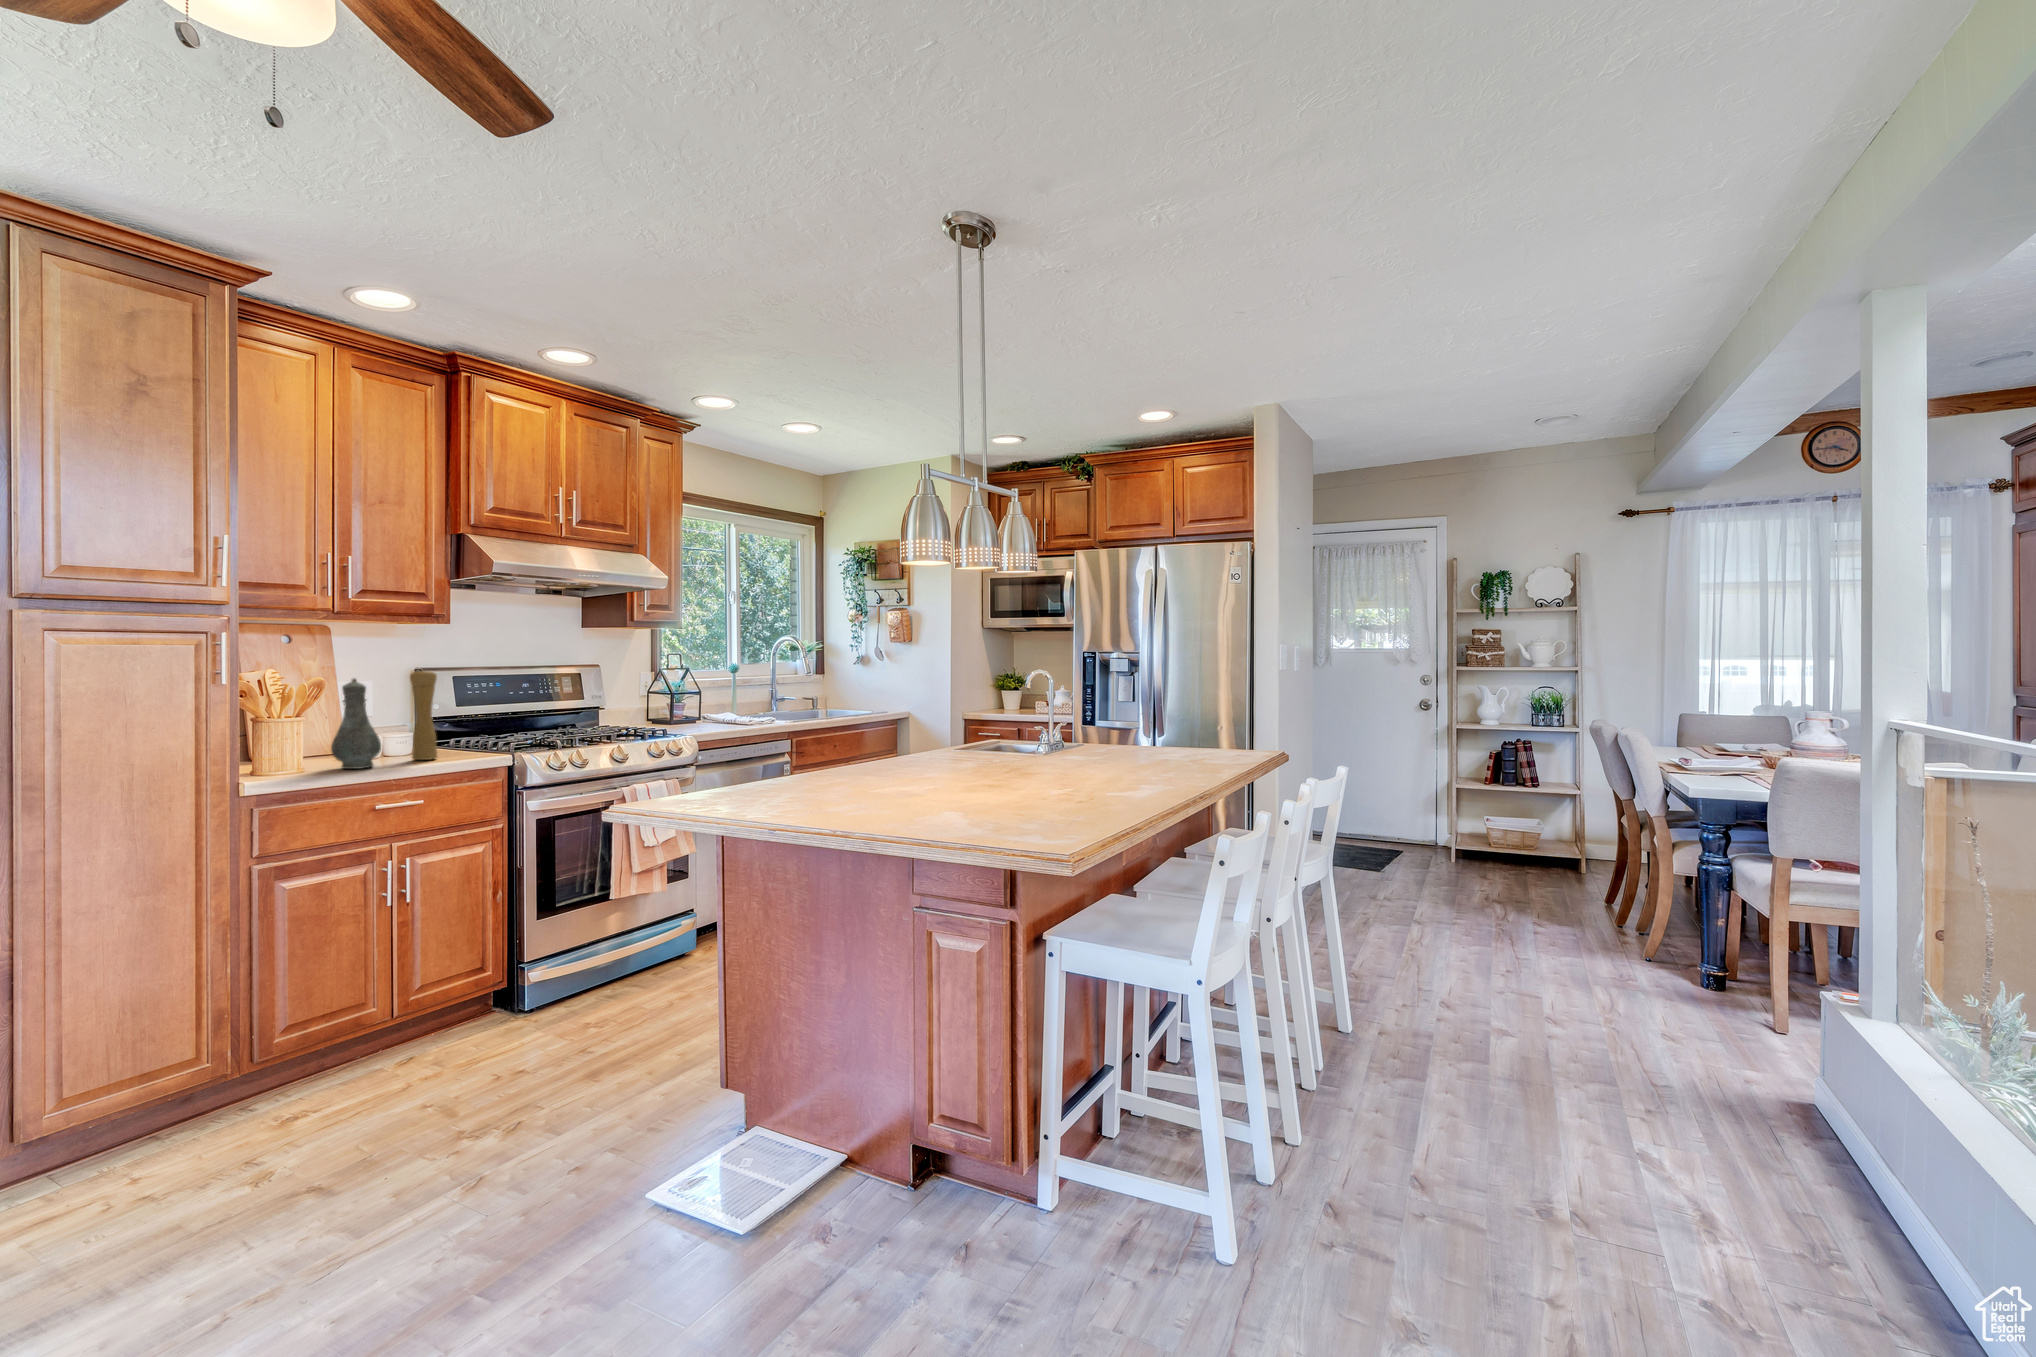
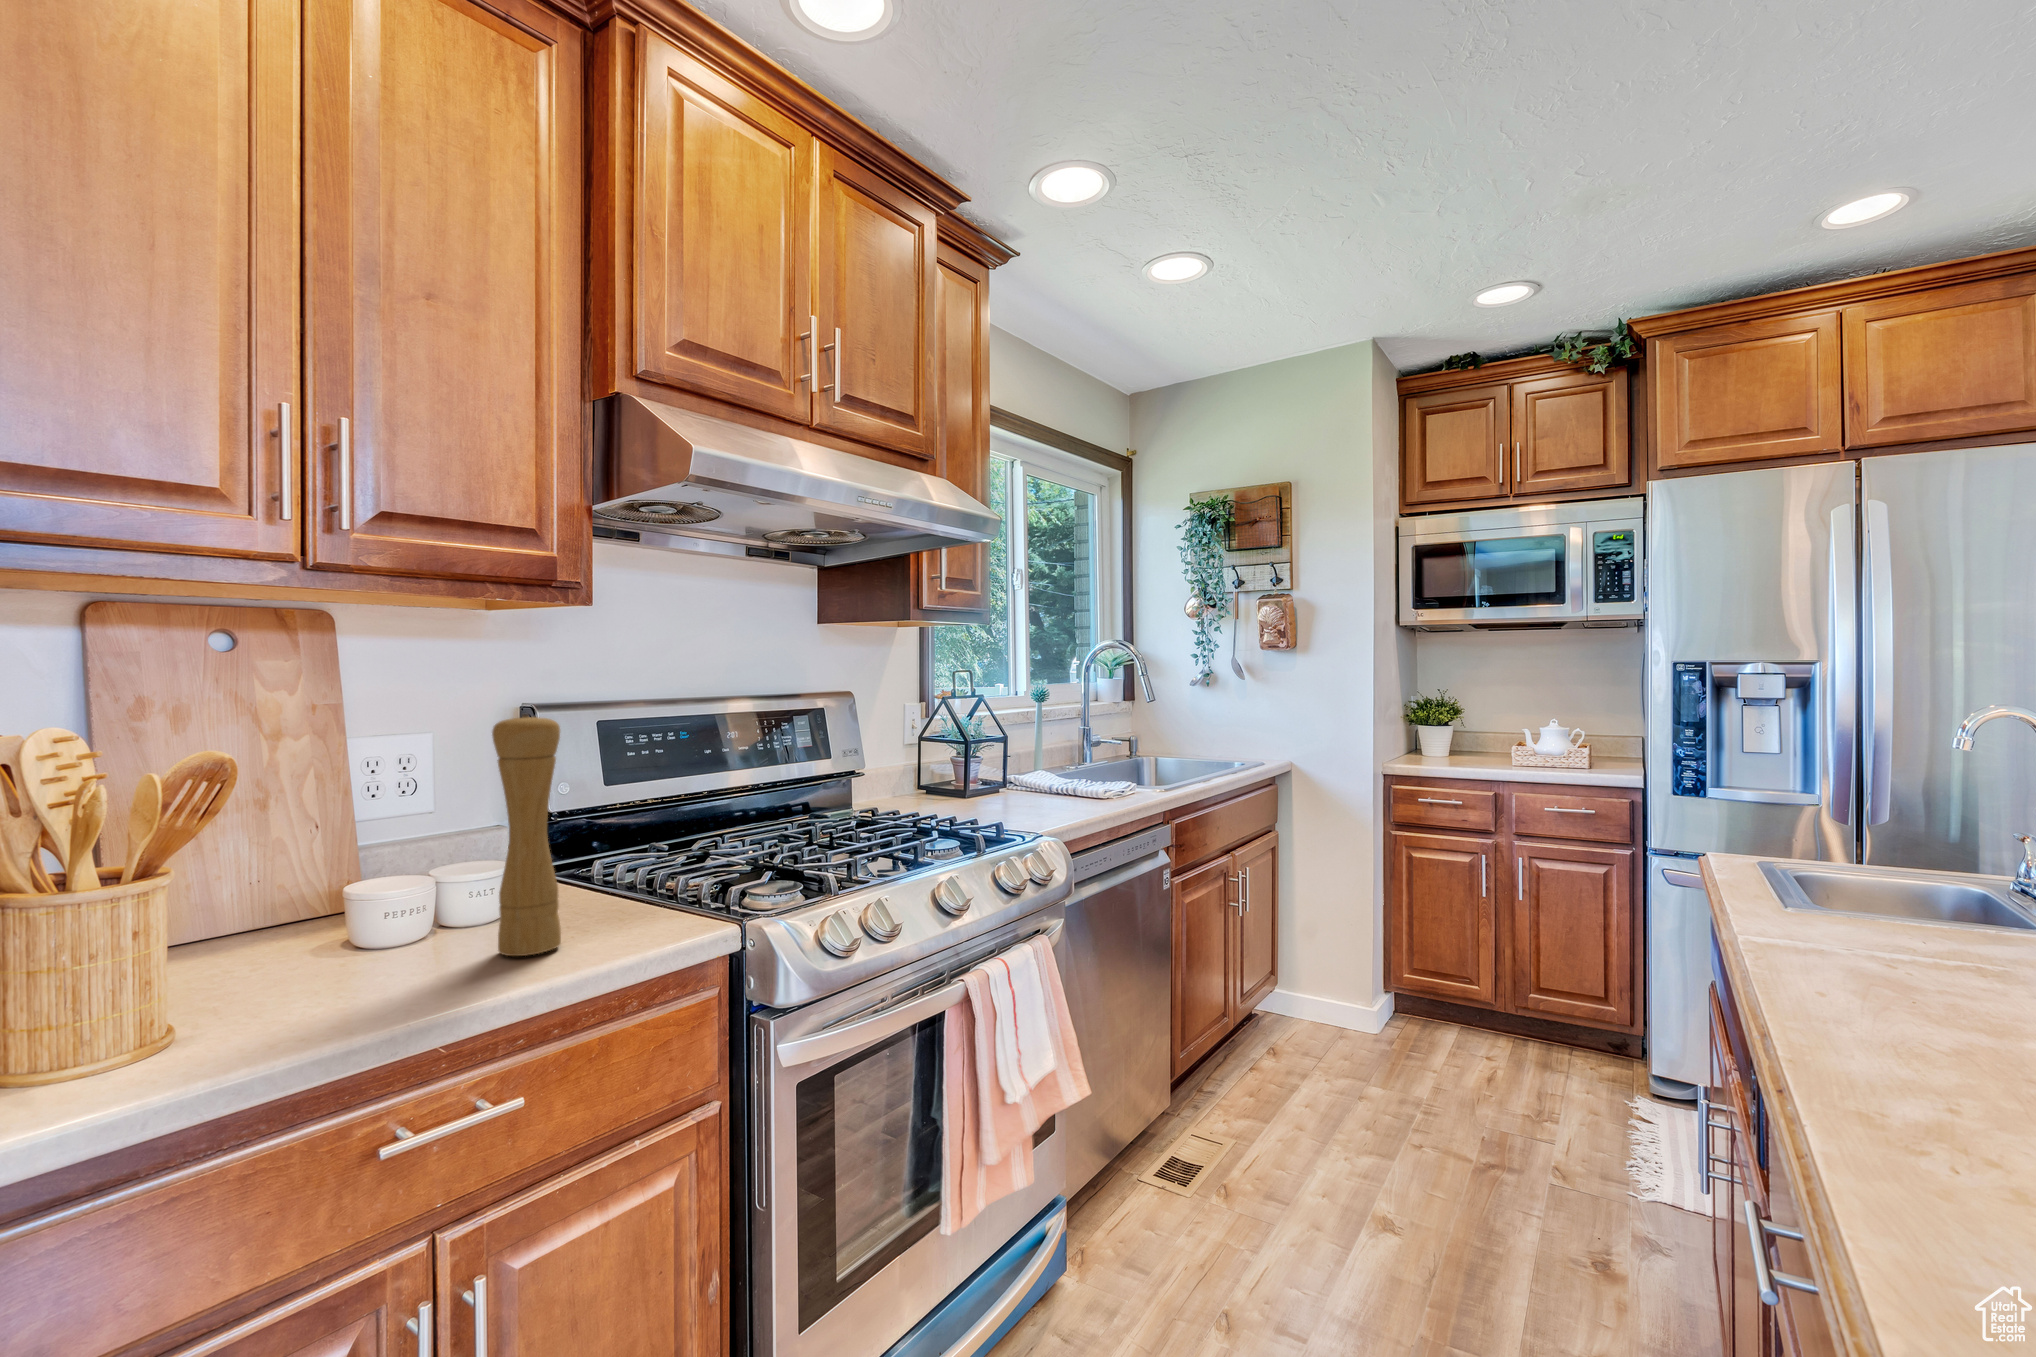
vase: present [331,678,381,769] -> none [258,745,407,1020]

